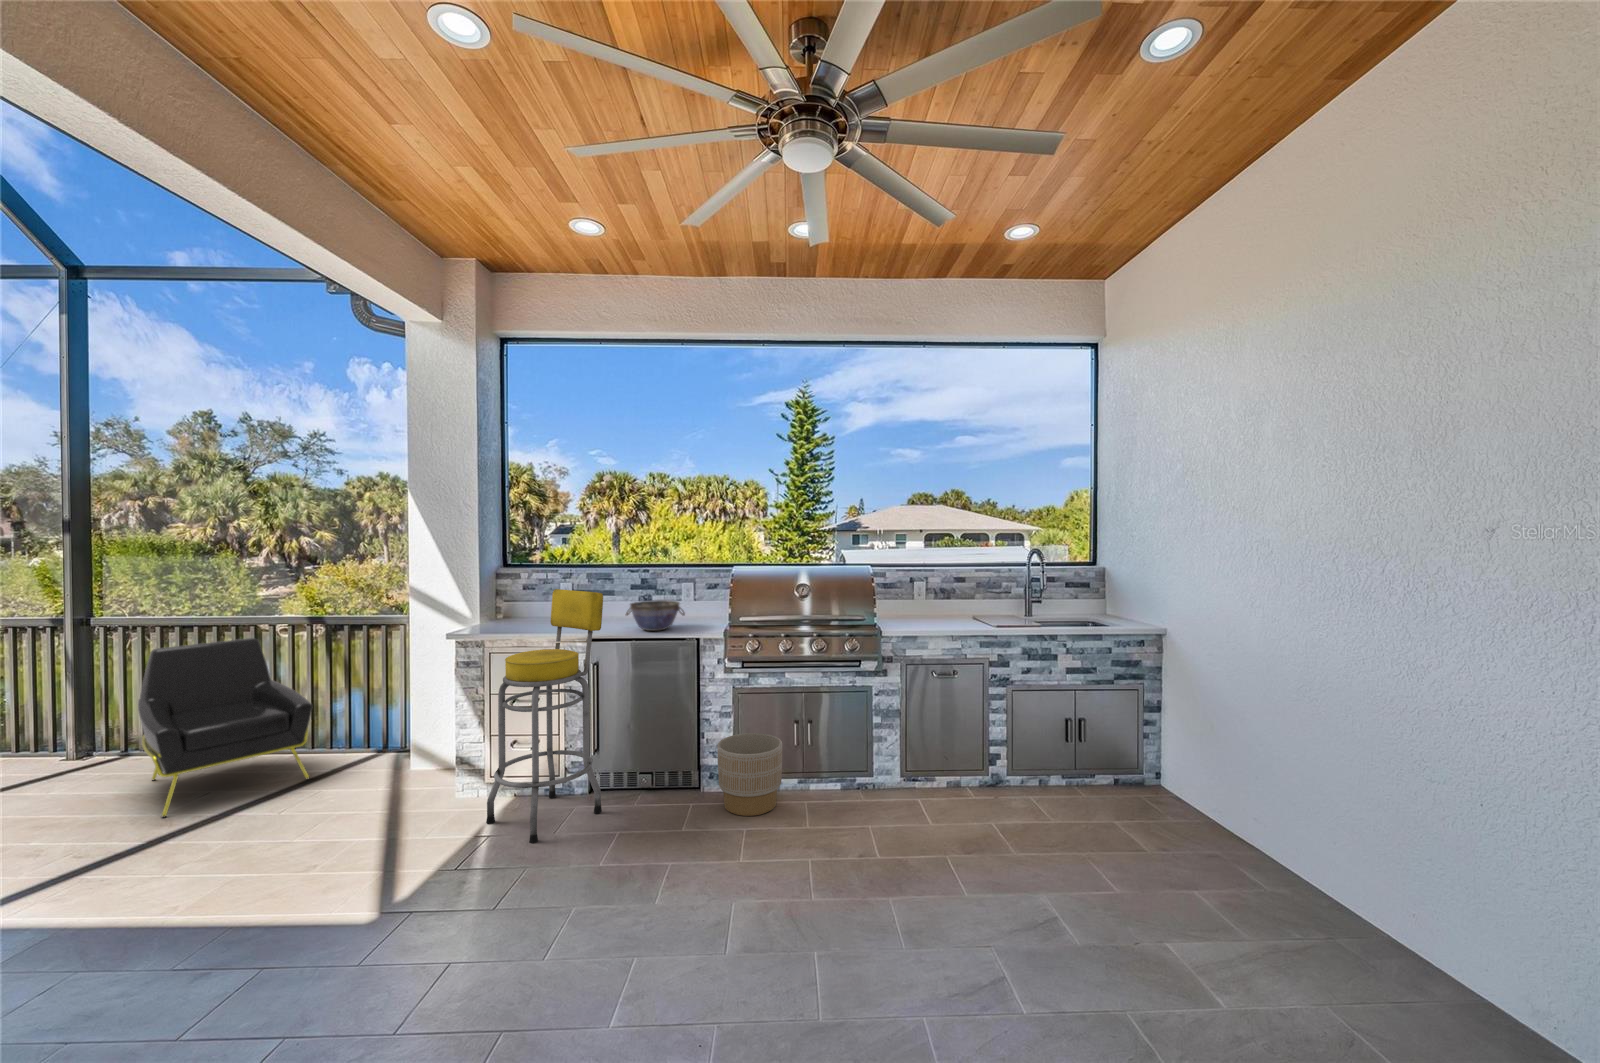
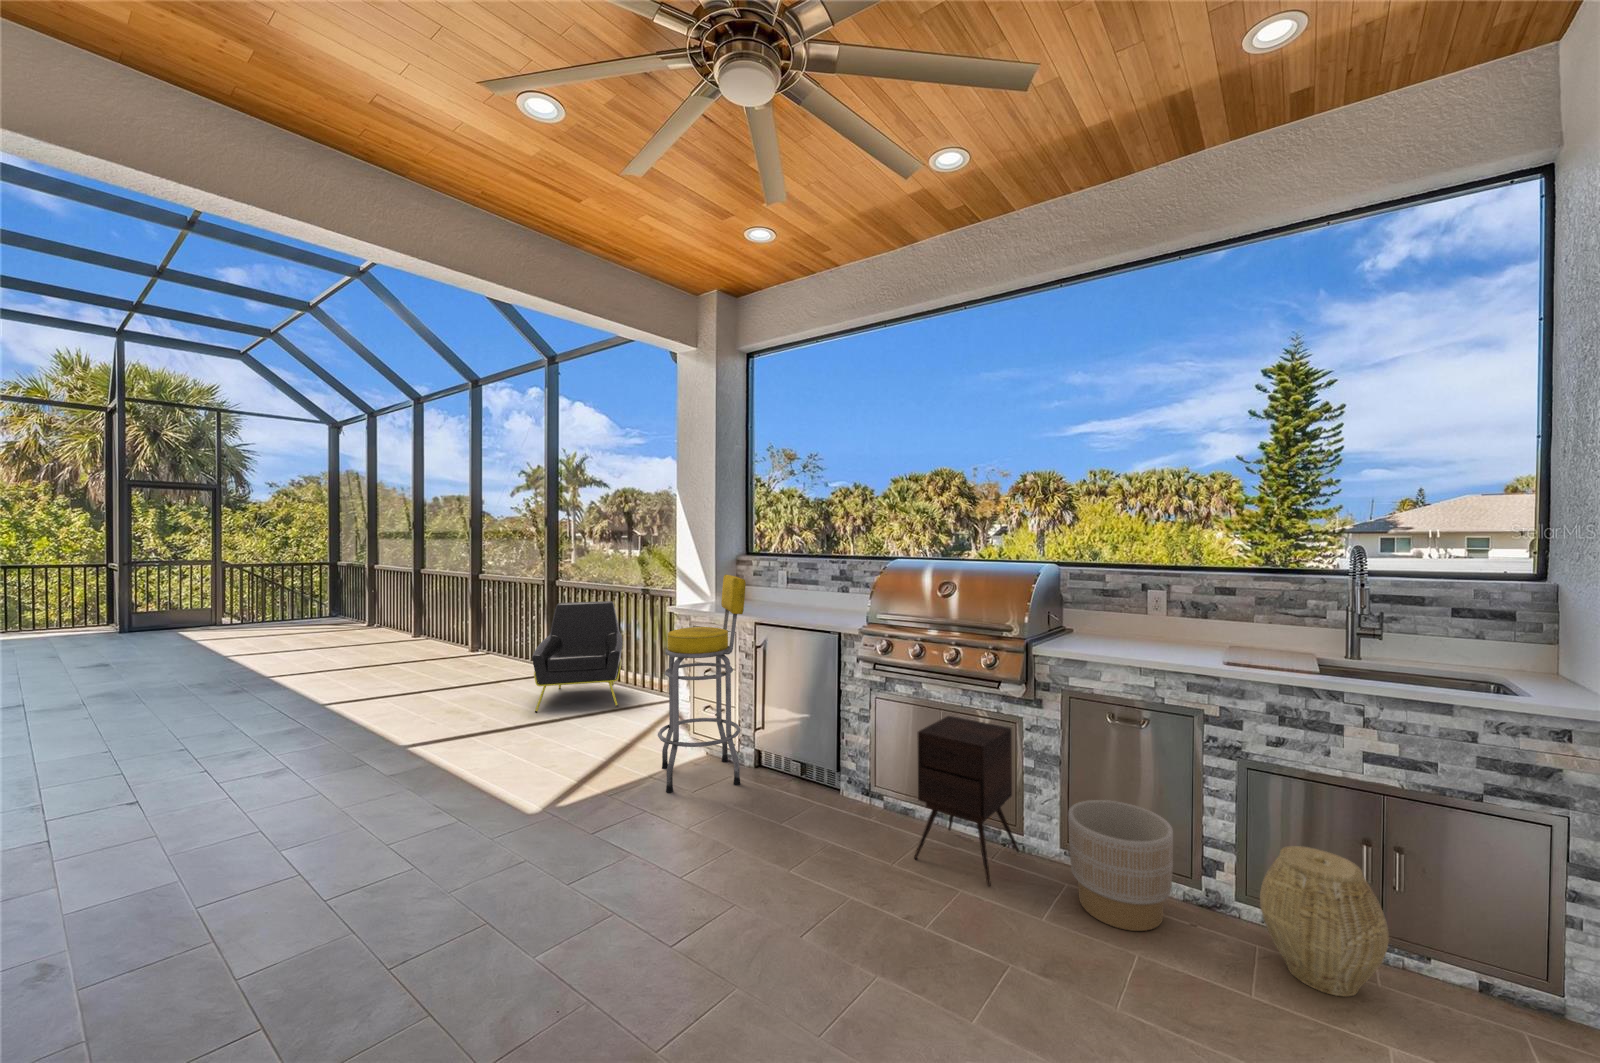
bowl: present [626,600,685,631] -> none [792,592,841,621]
side table: none [817,695,886,818] -> present [914,716,1019,886]
woven basket: none [1033,729,1095,807] -> present [1260,846,1389,997]
planter: present [717,733,782,816] -> present [1068,800,1173,931]

